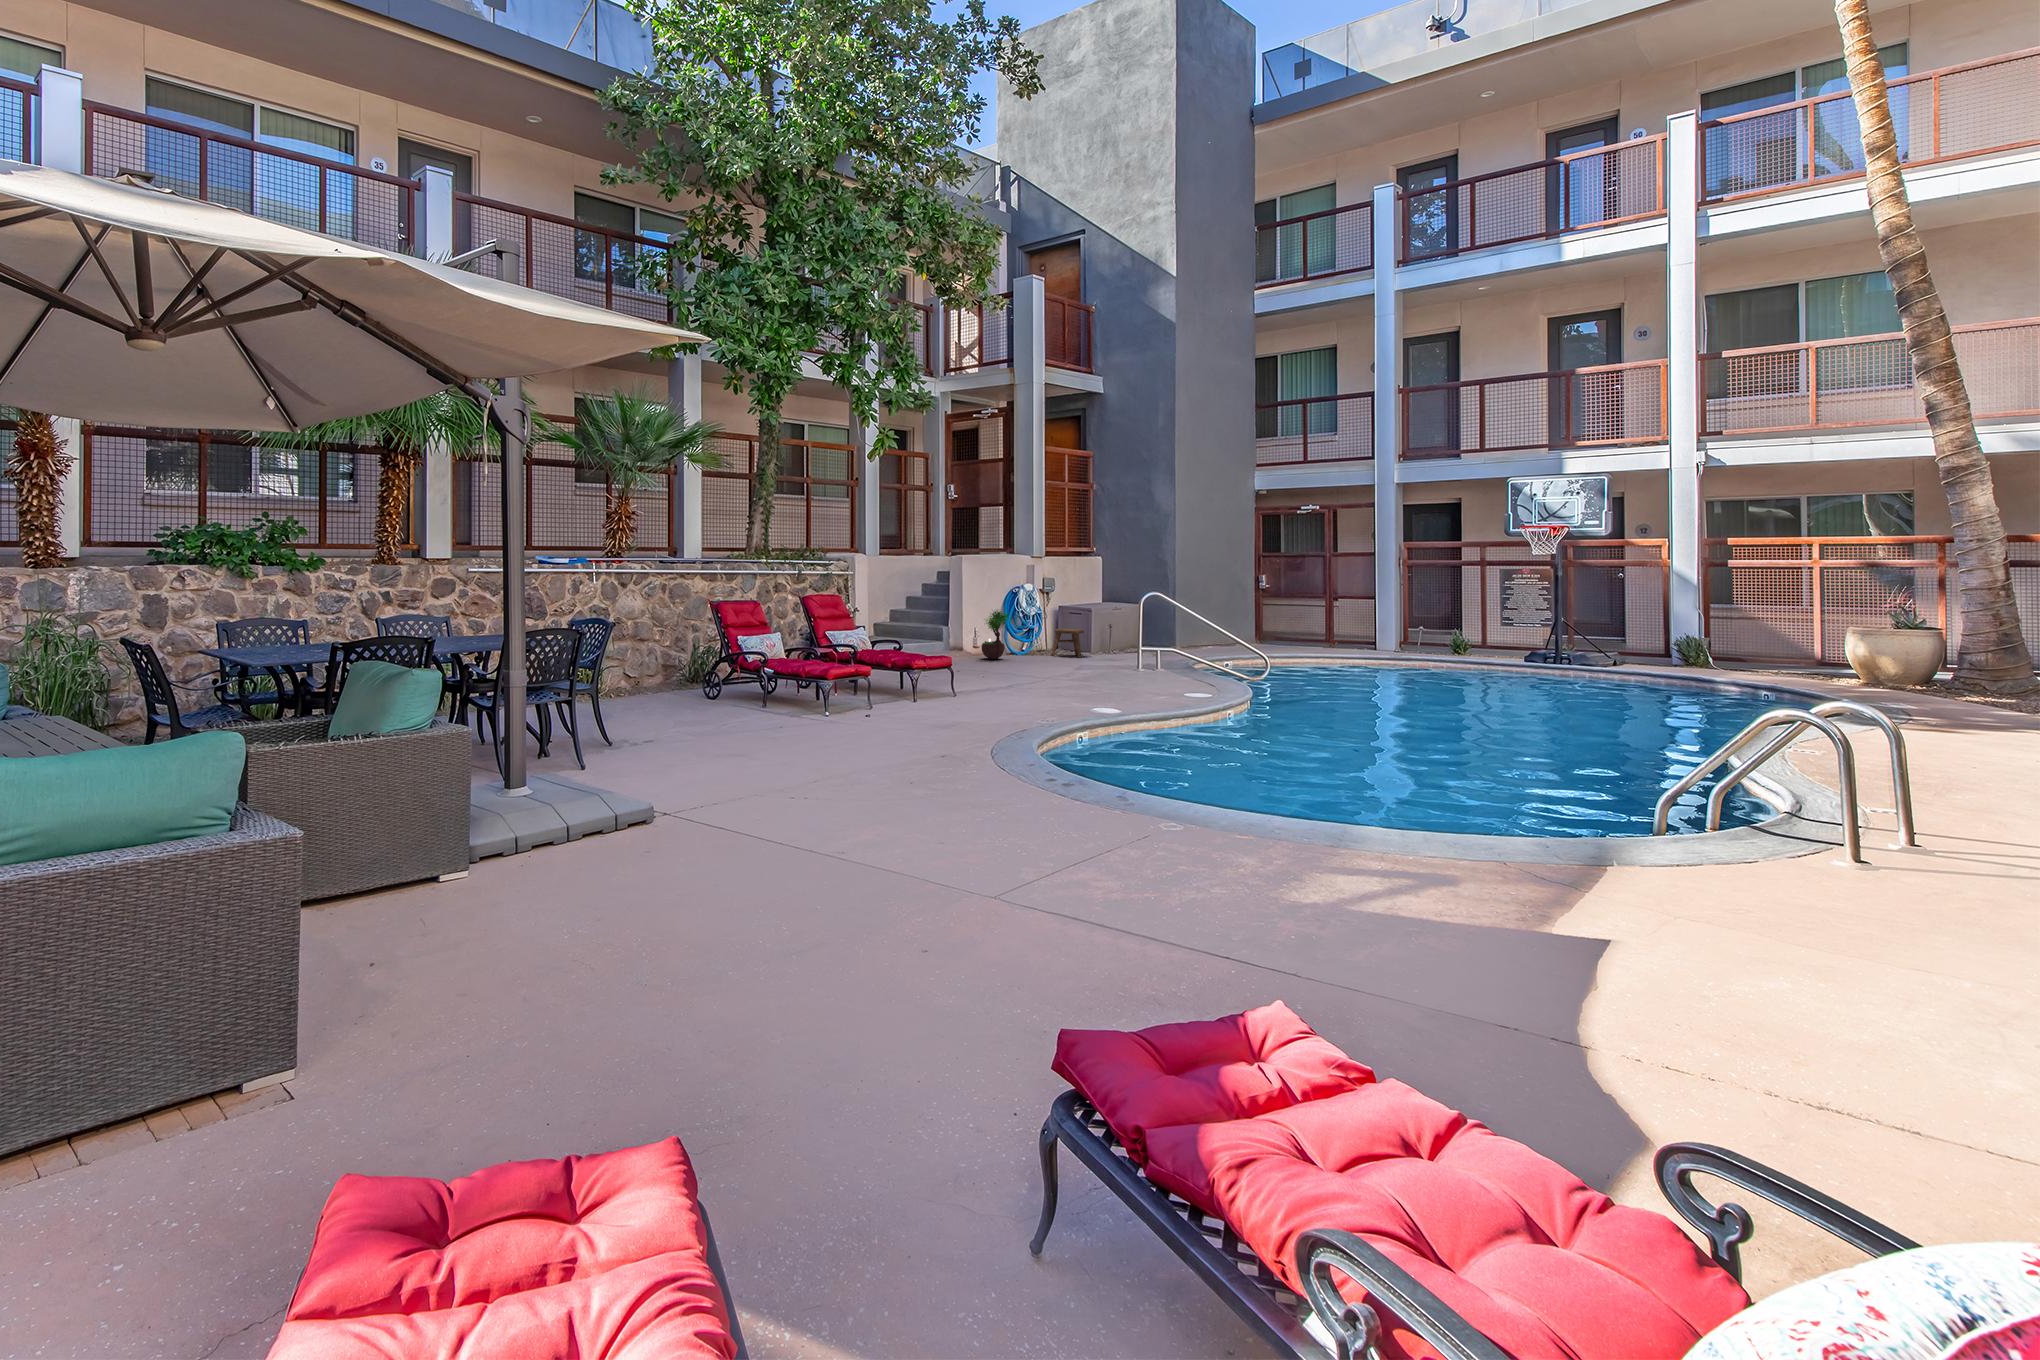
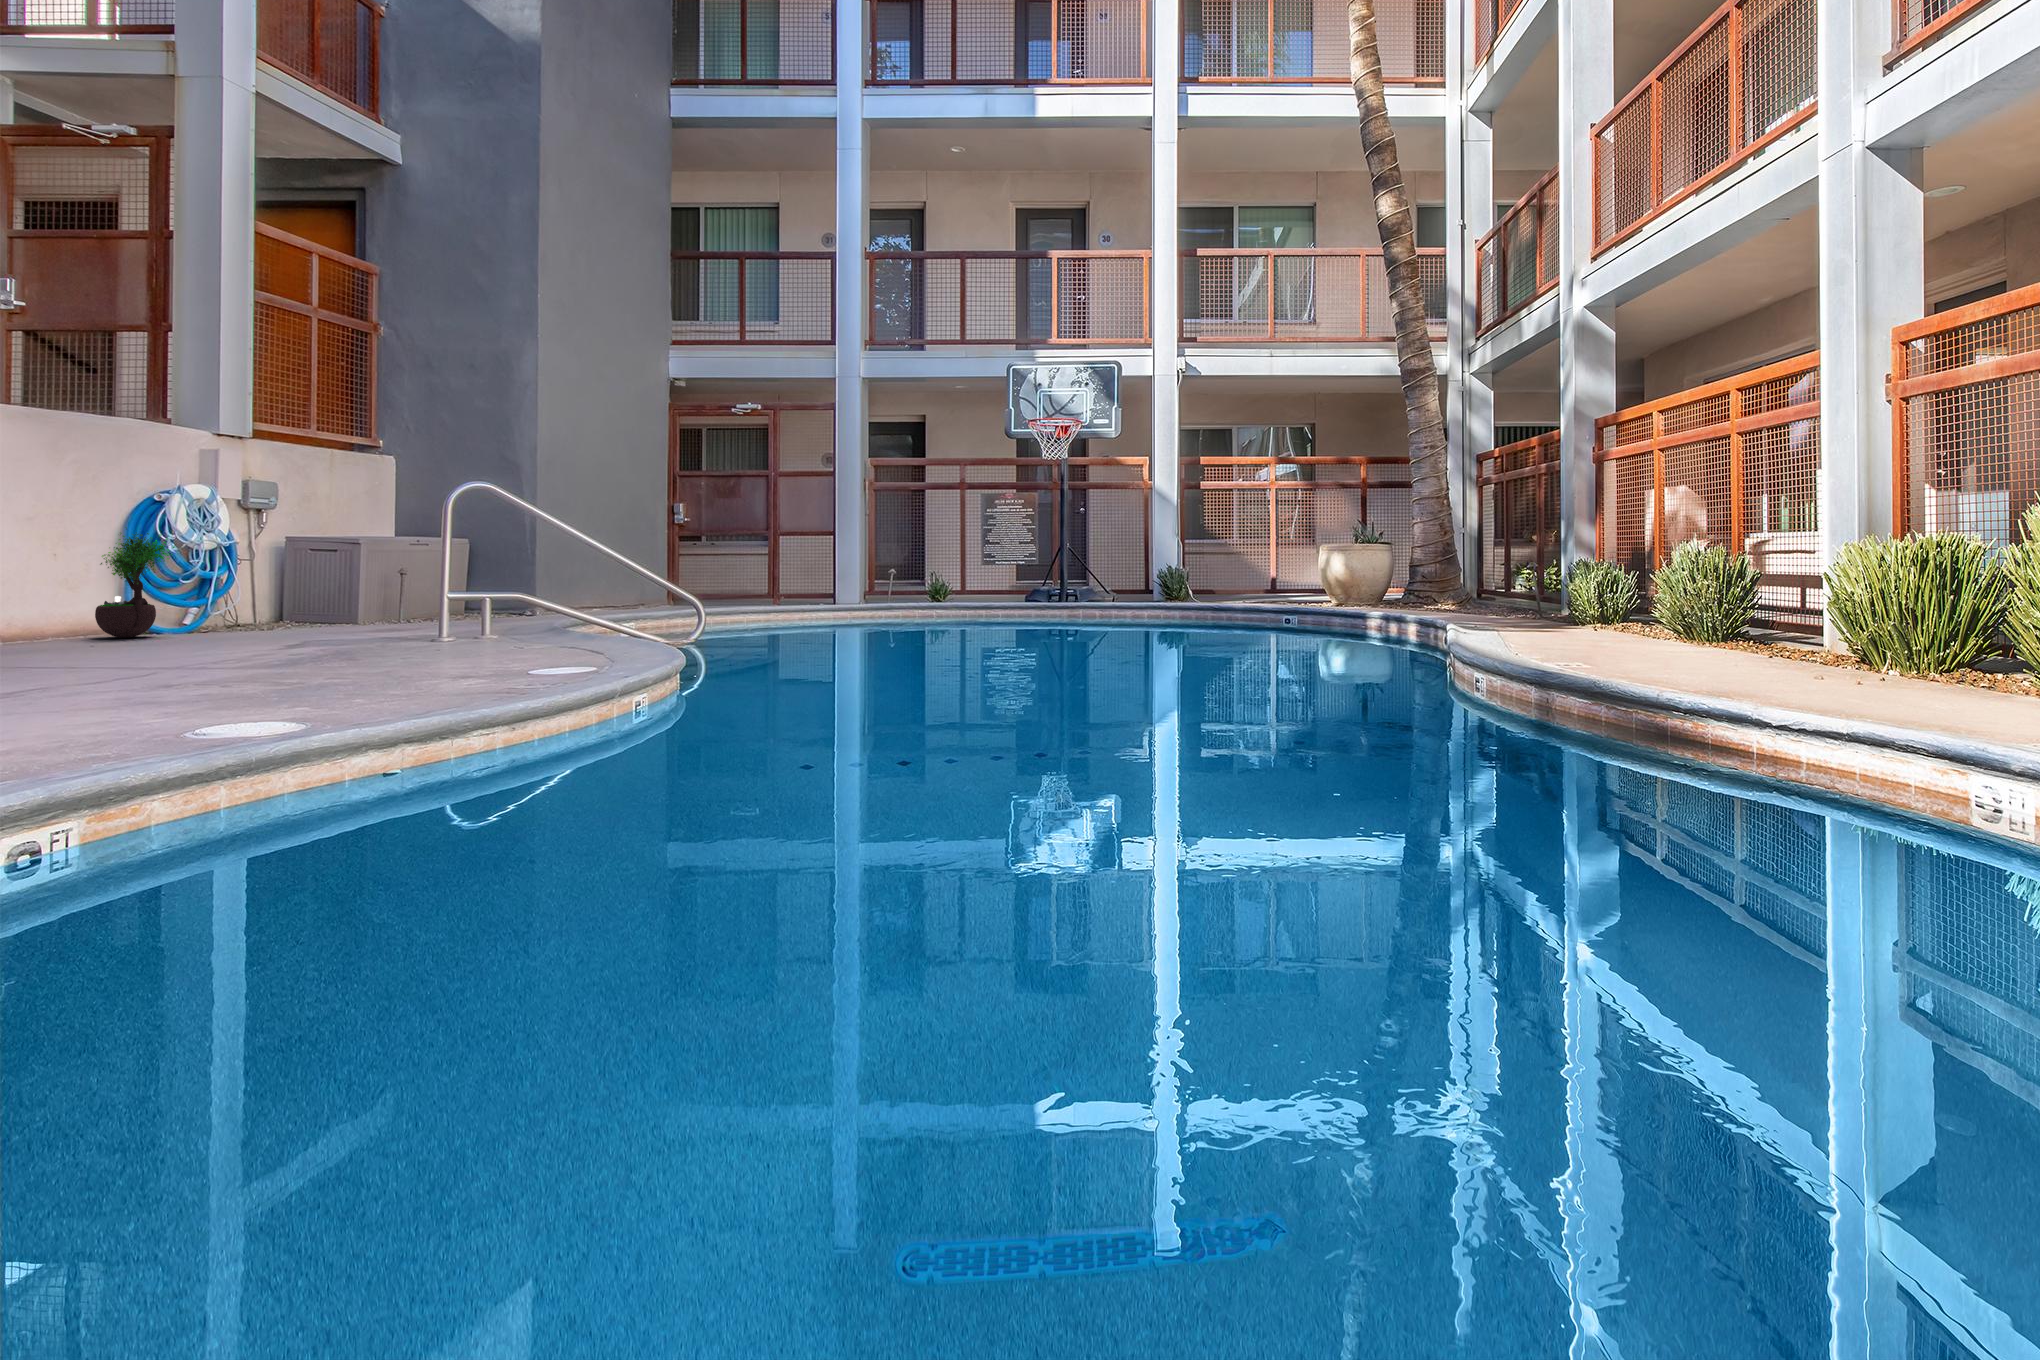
stool: present [1051,629,1084,658] -> none [273,576,347,628]

